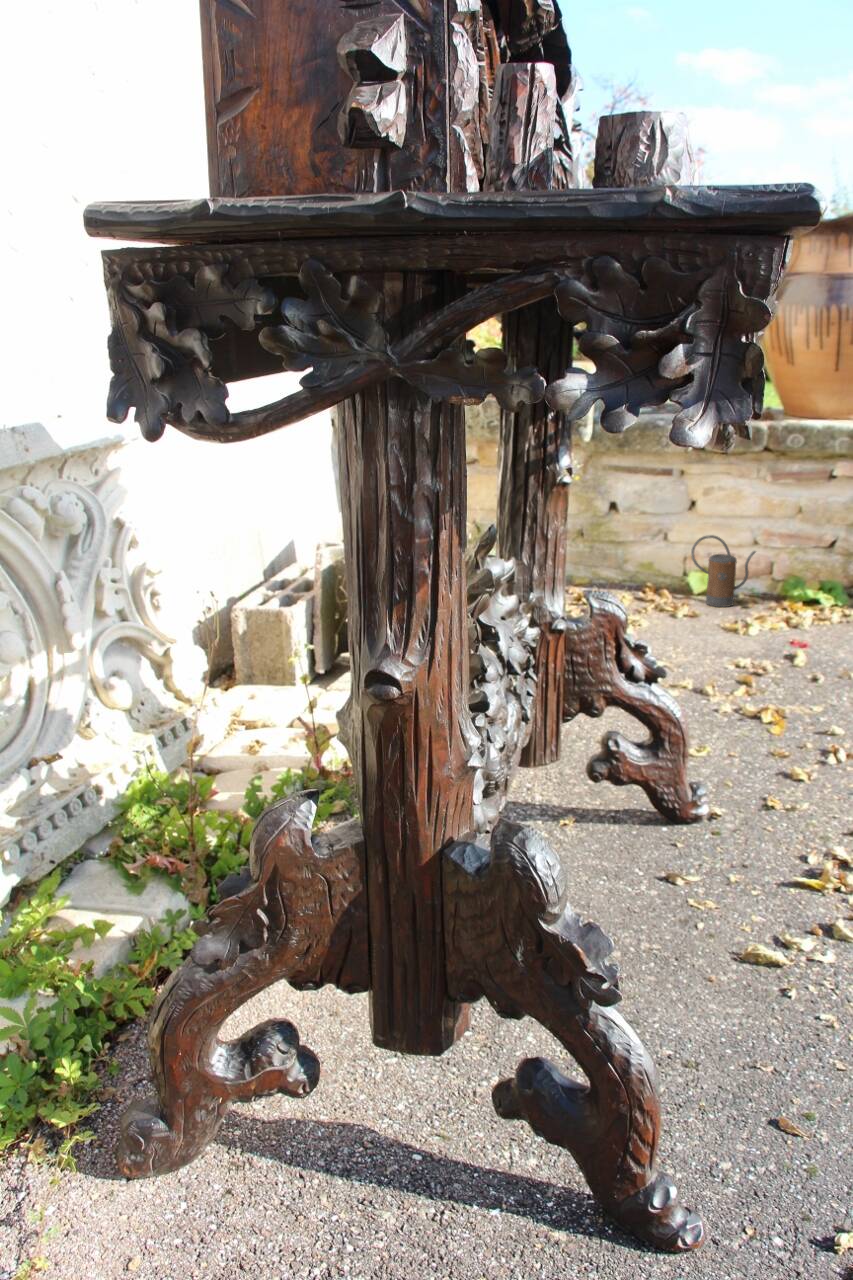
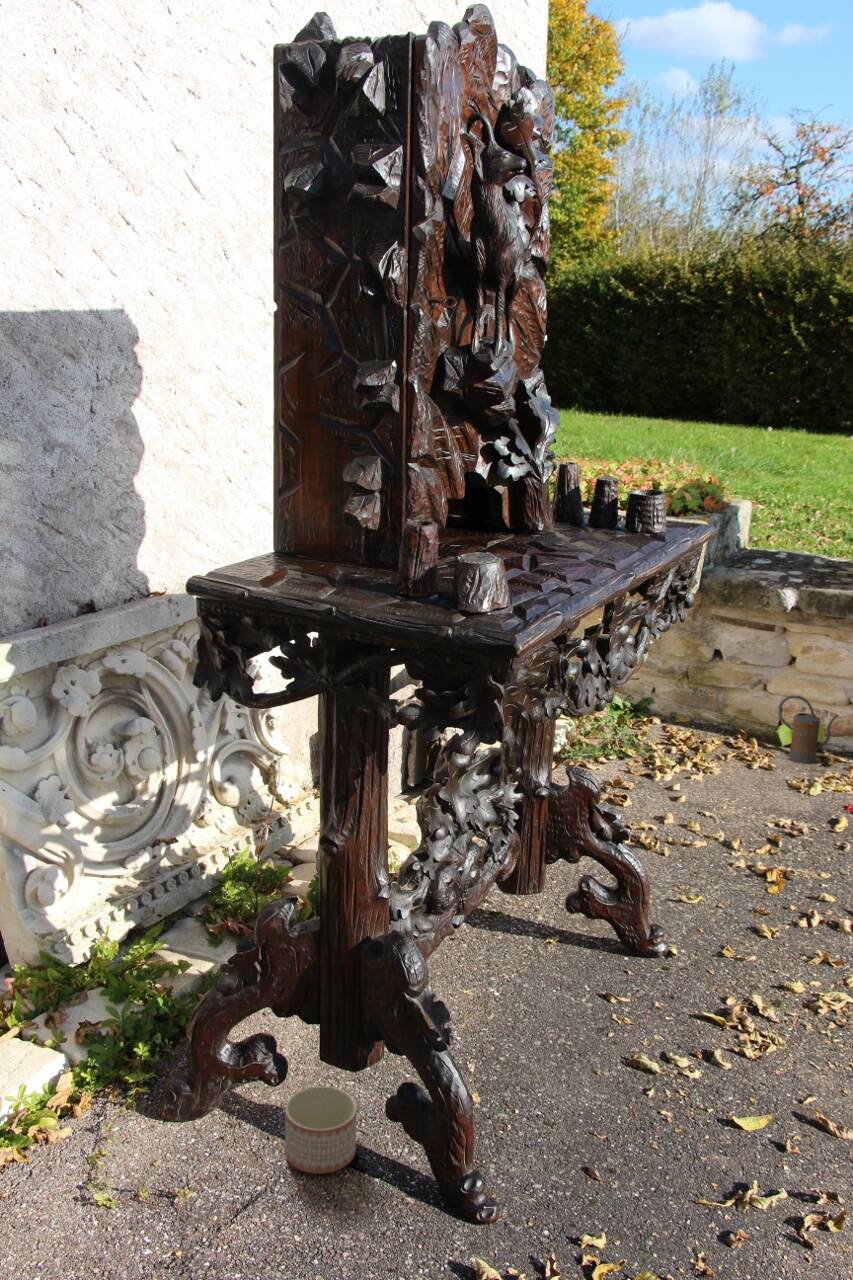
planter: none [334,1077,448,1223] -> present [285,1086,357,1174]

